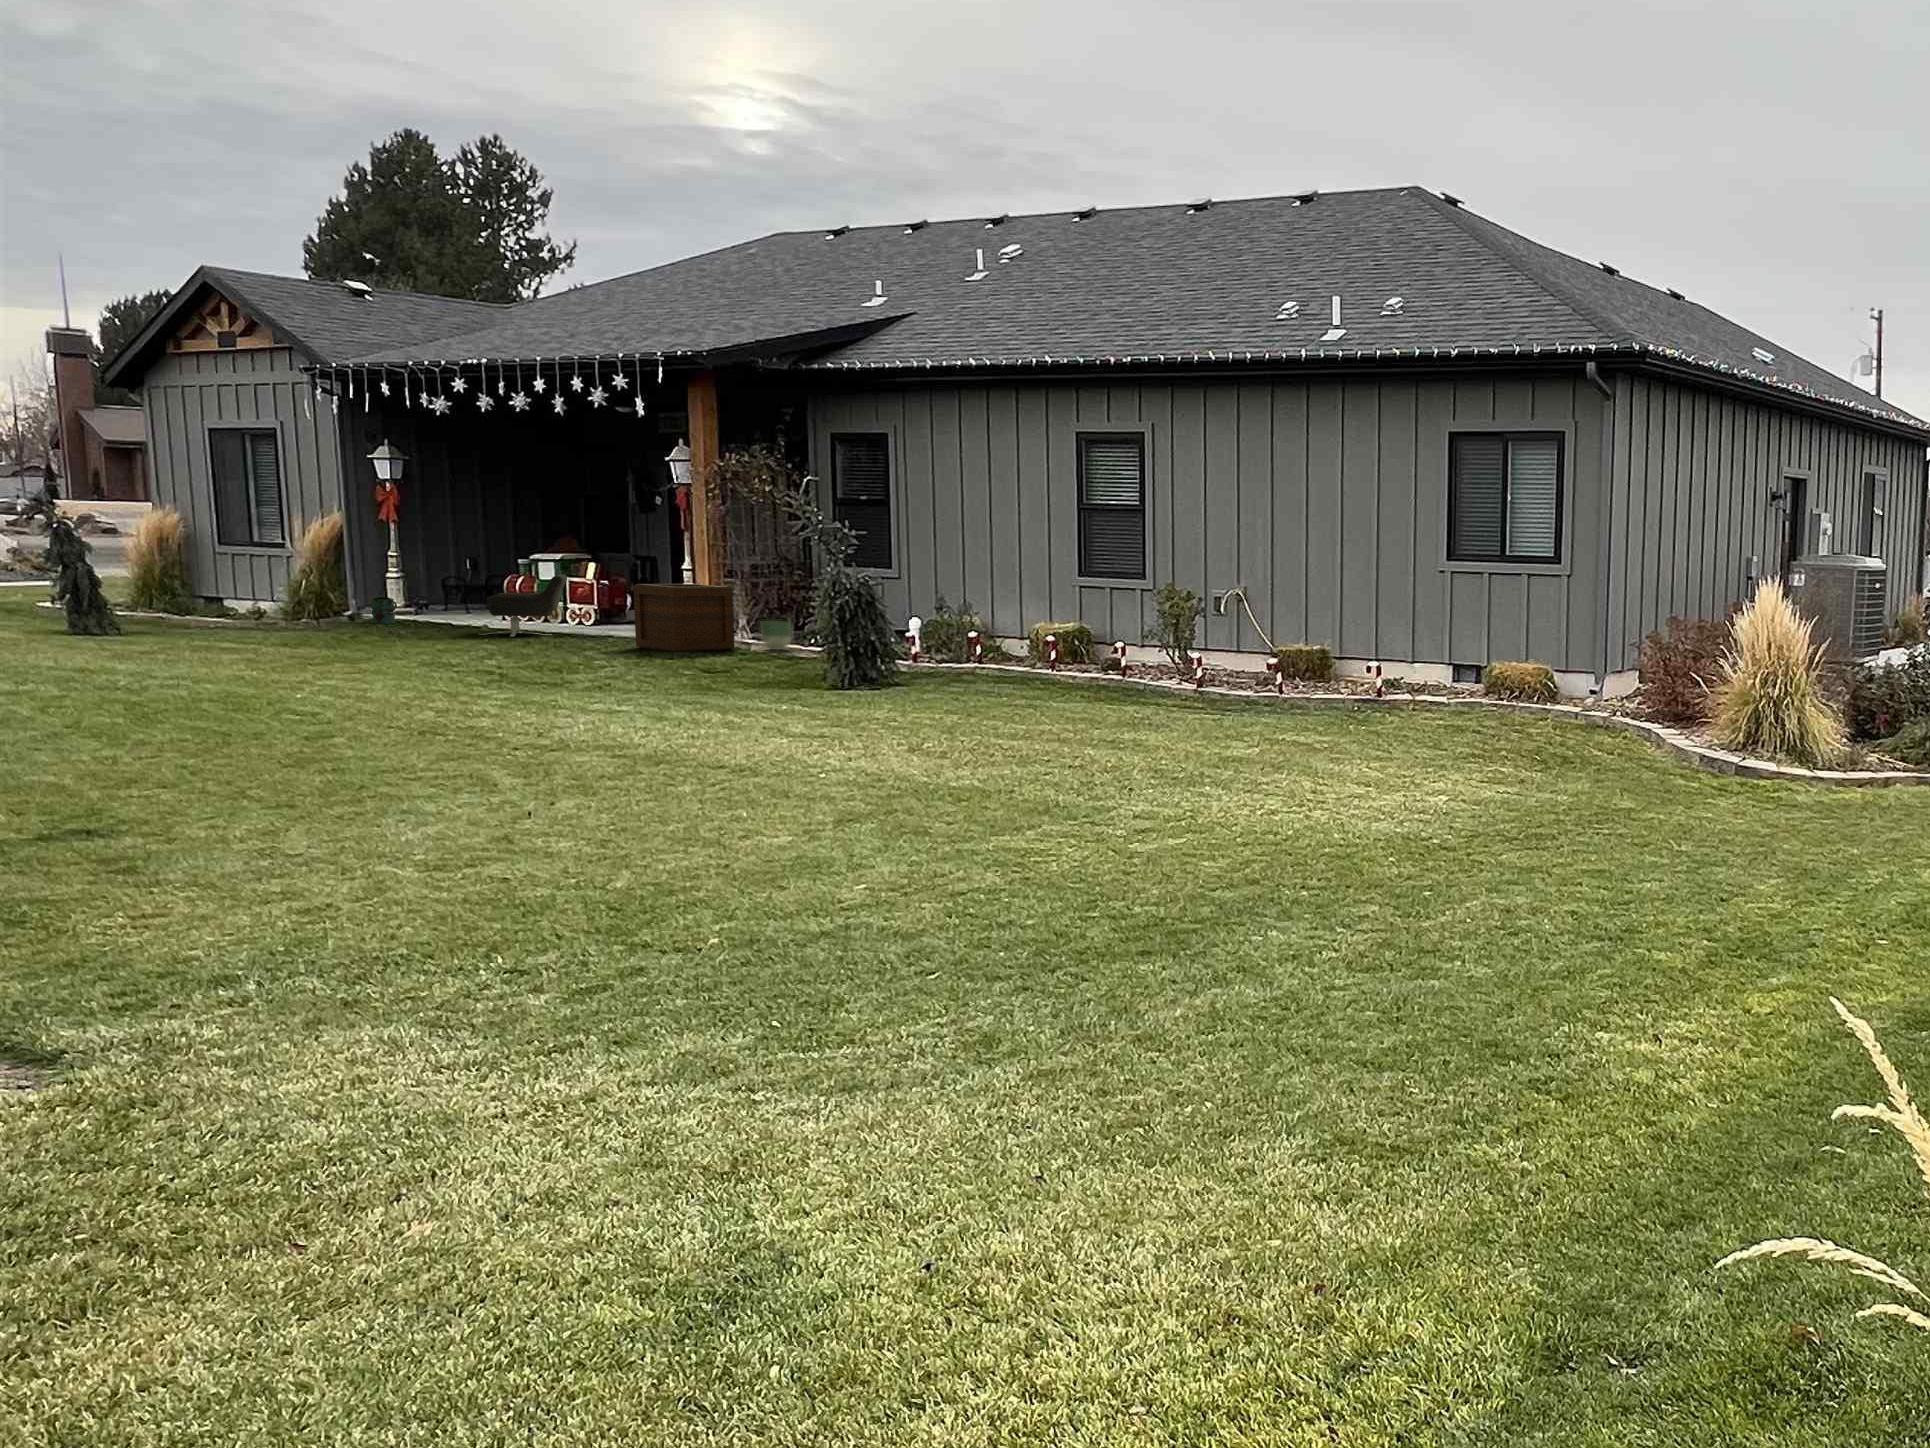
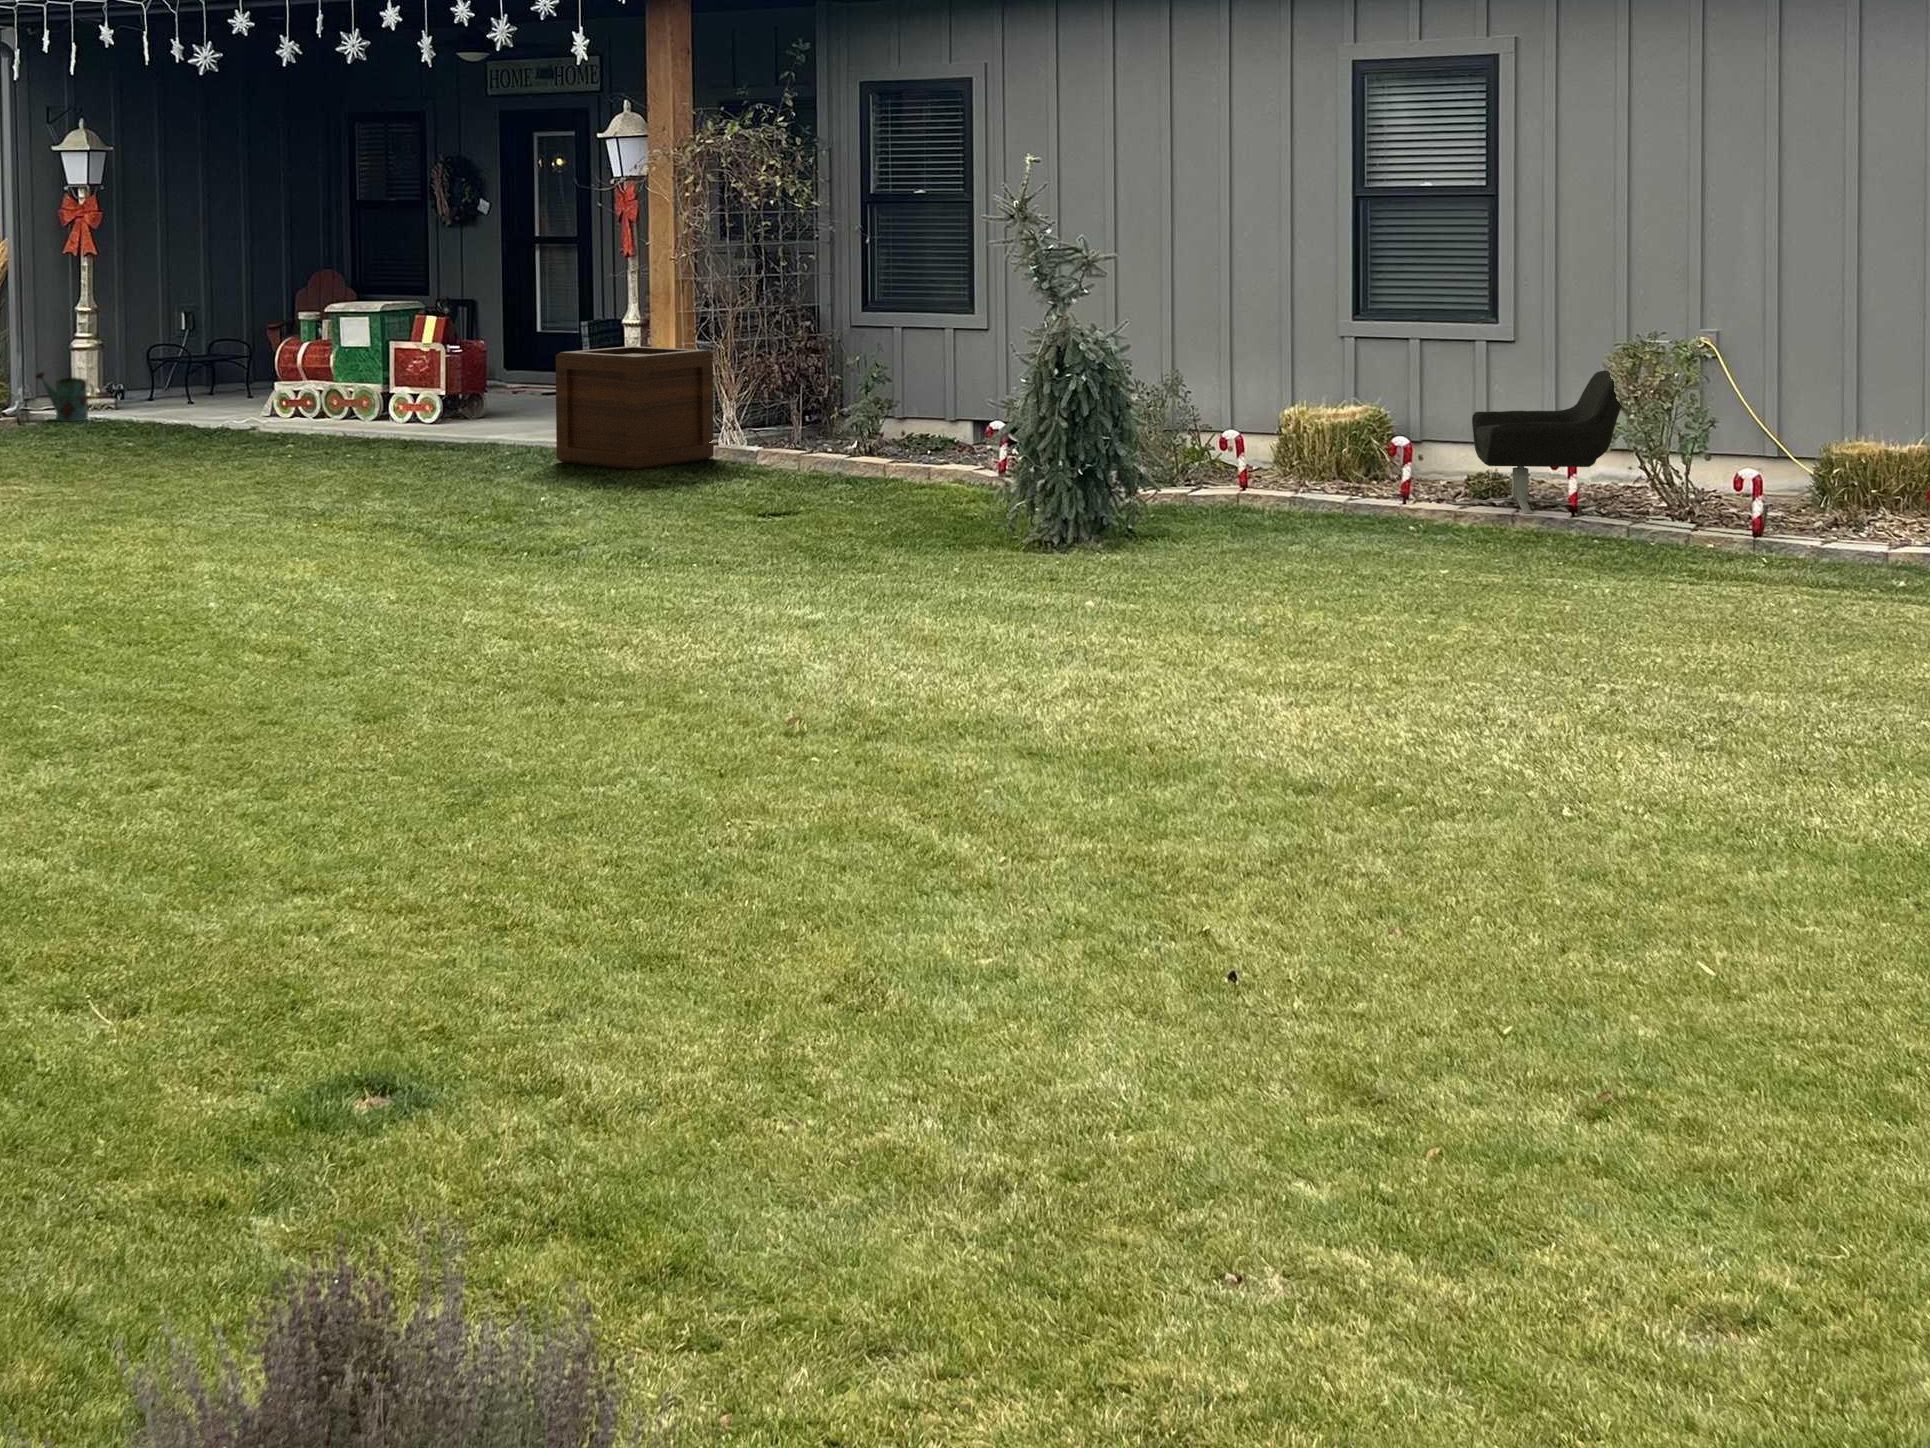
lounge chair: present [487,574,567,636] -> present [1452,370,1621,513]
planter: present [761,621,791,650] -> none [753,405,801,456]

